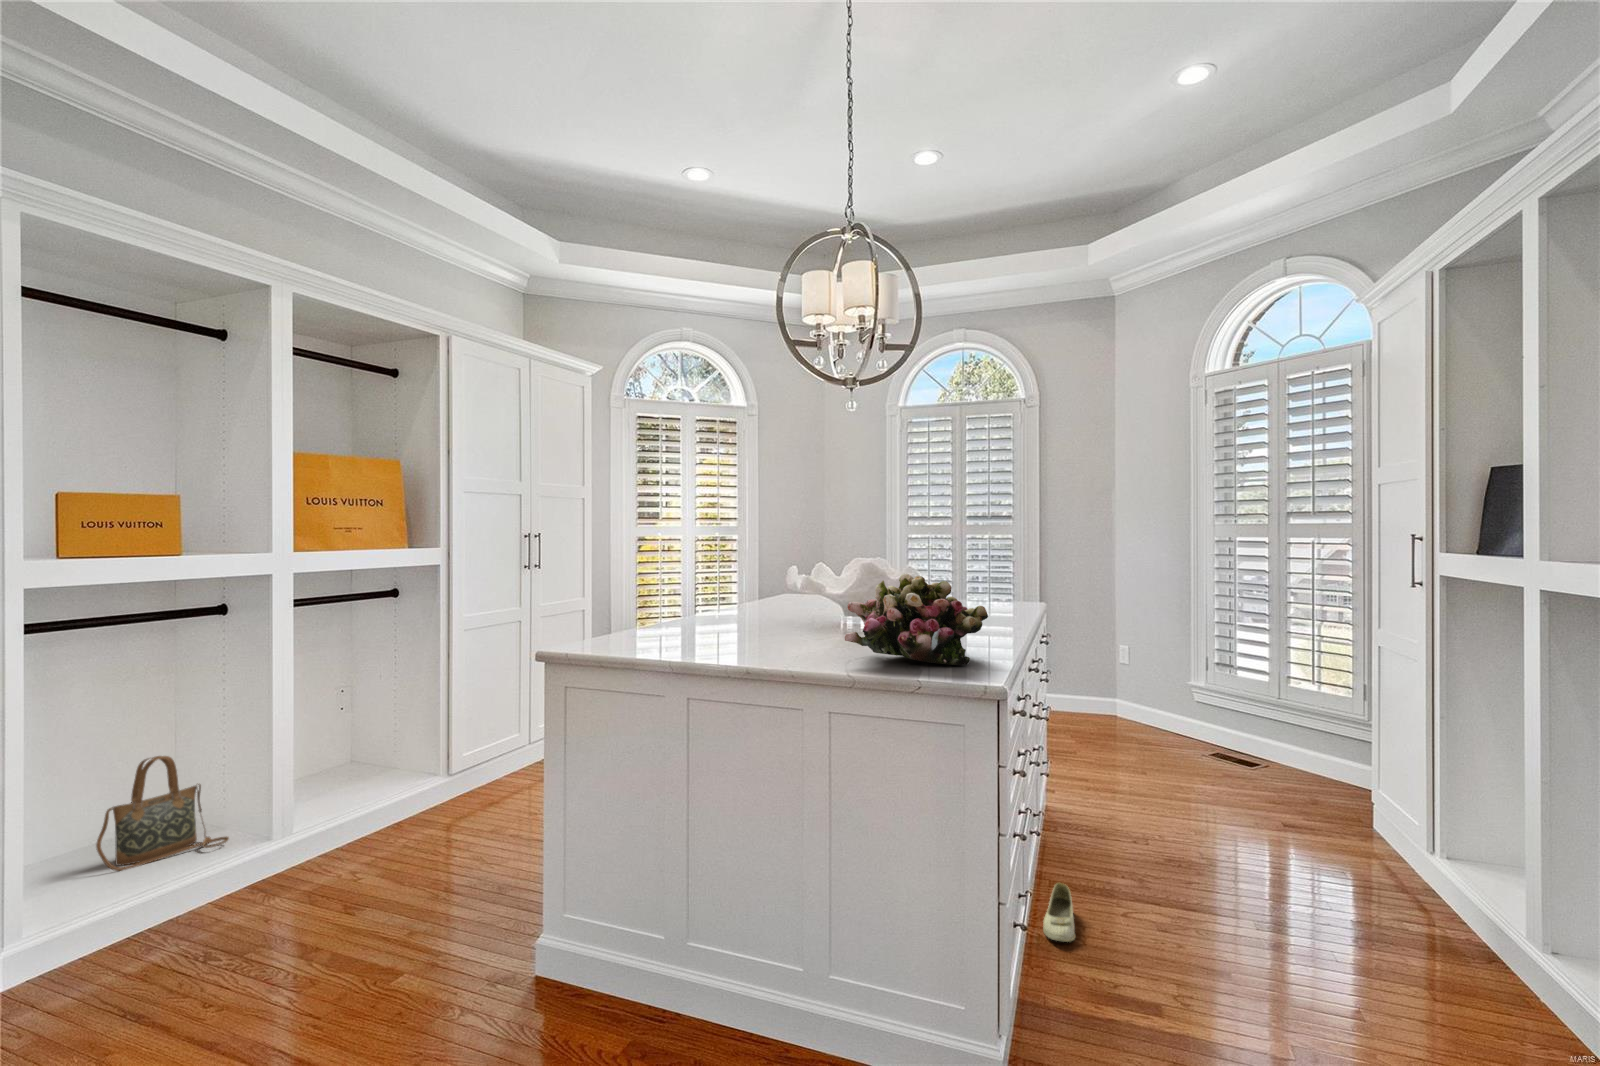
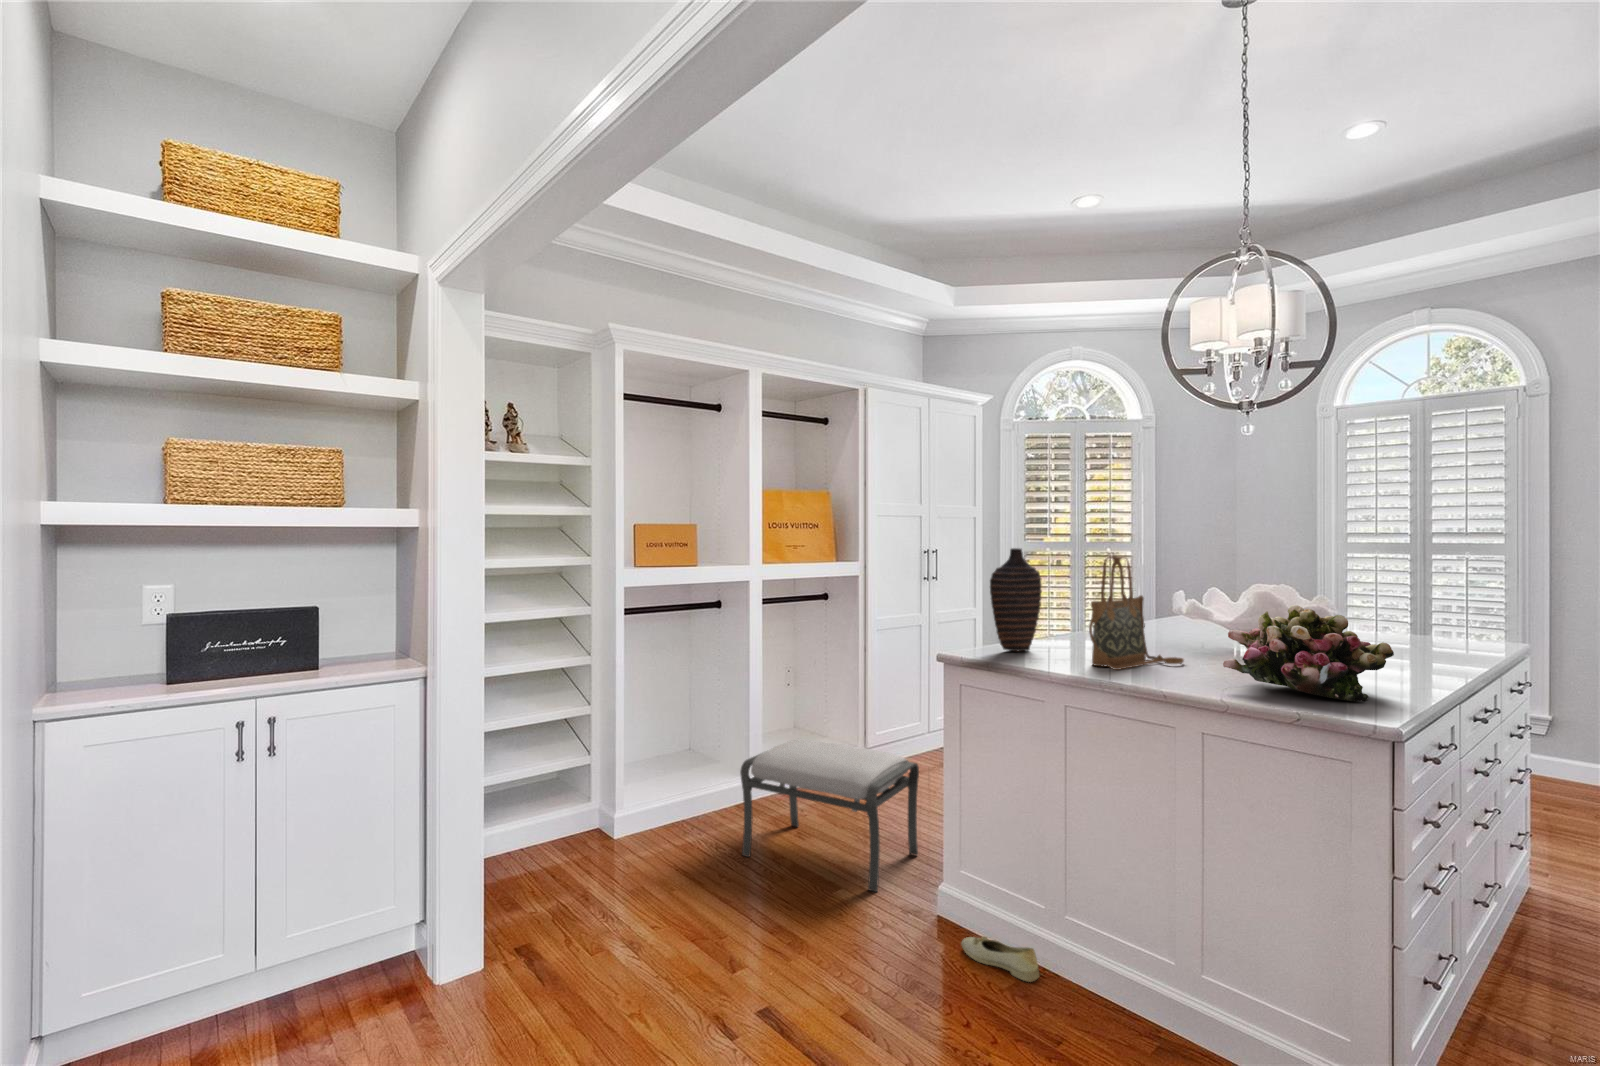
decorative vase: none [596,522,656,642] -> present [990,548,1042,651]
handbag: present [96,756,229,871] -> present [1089,556,1184,670]
ottoman: none [244,780,511,964] -> present [740,738,919,892]
shoe: present [1043,883,1075,942] -> present [961,936,1039,982]

